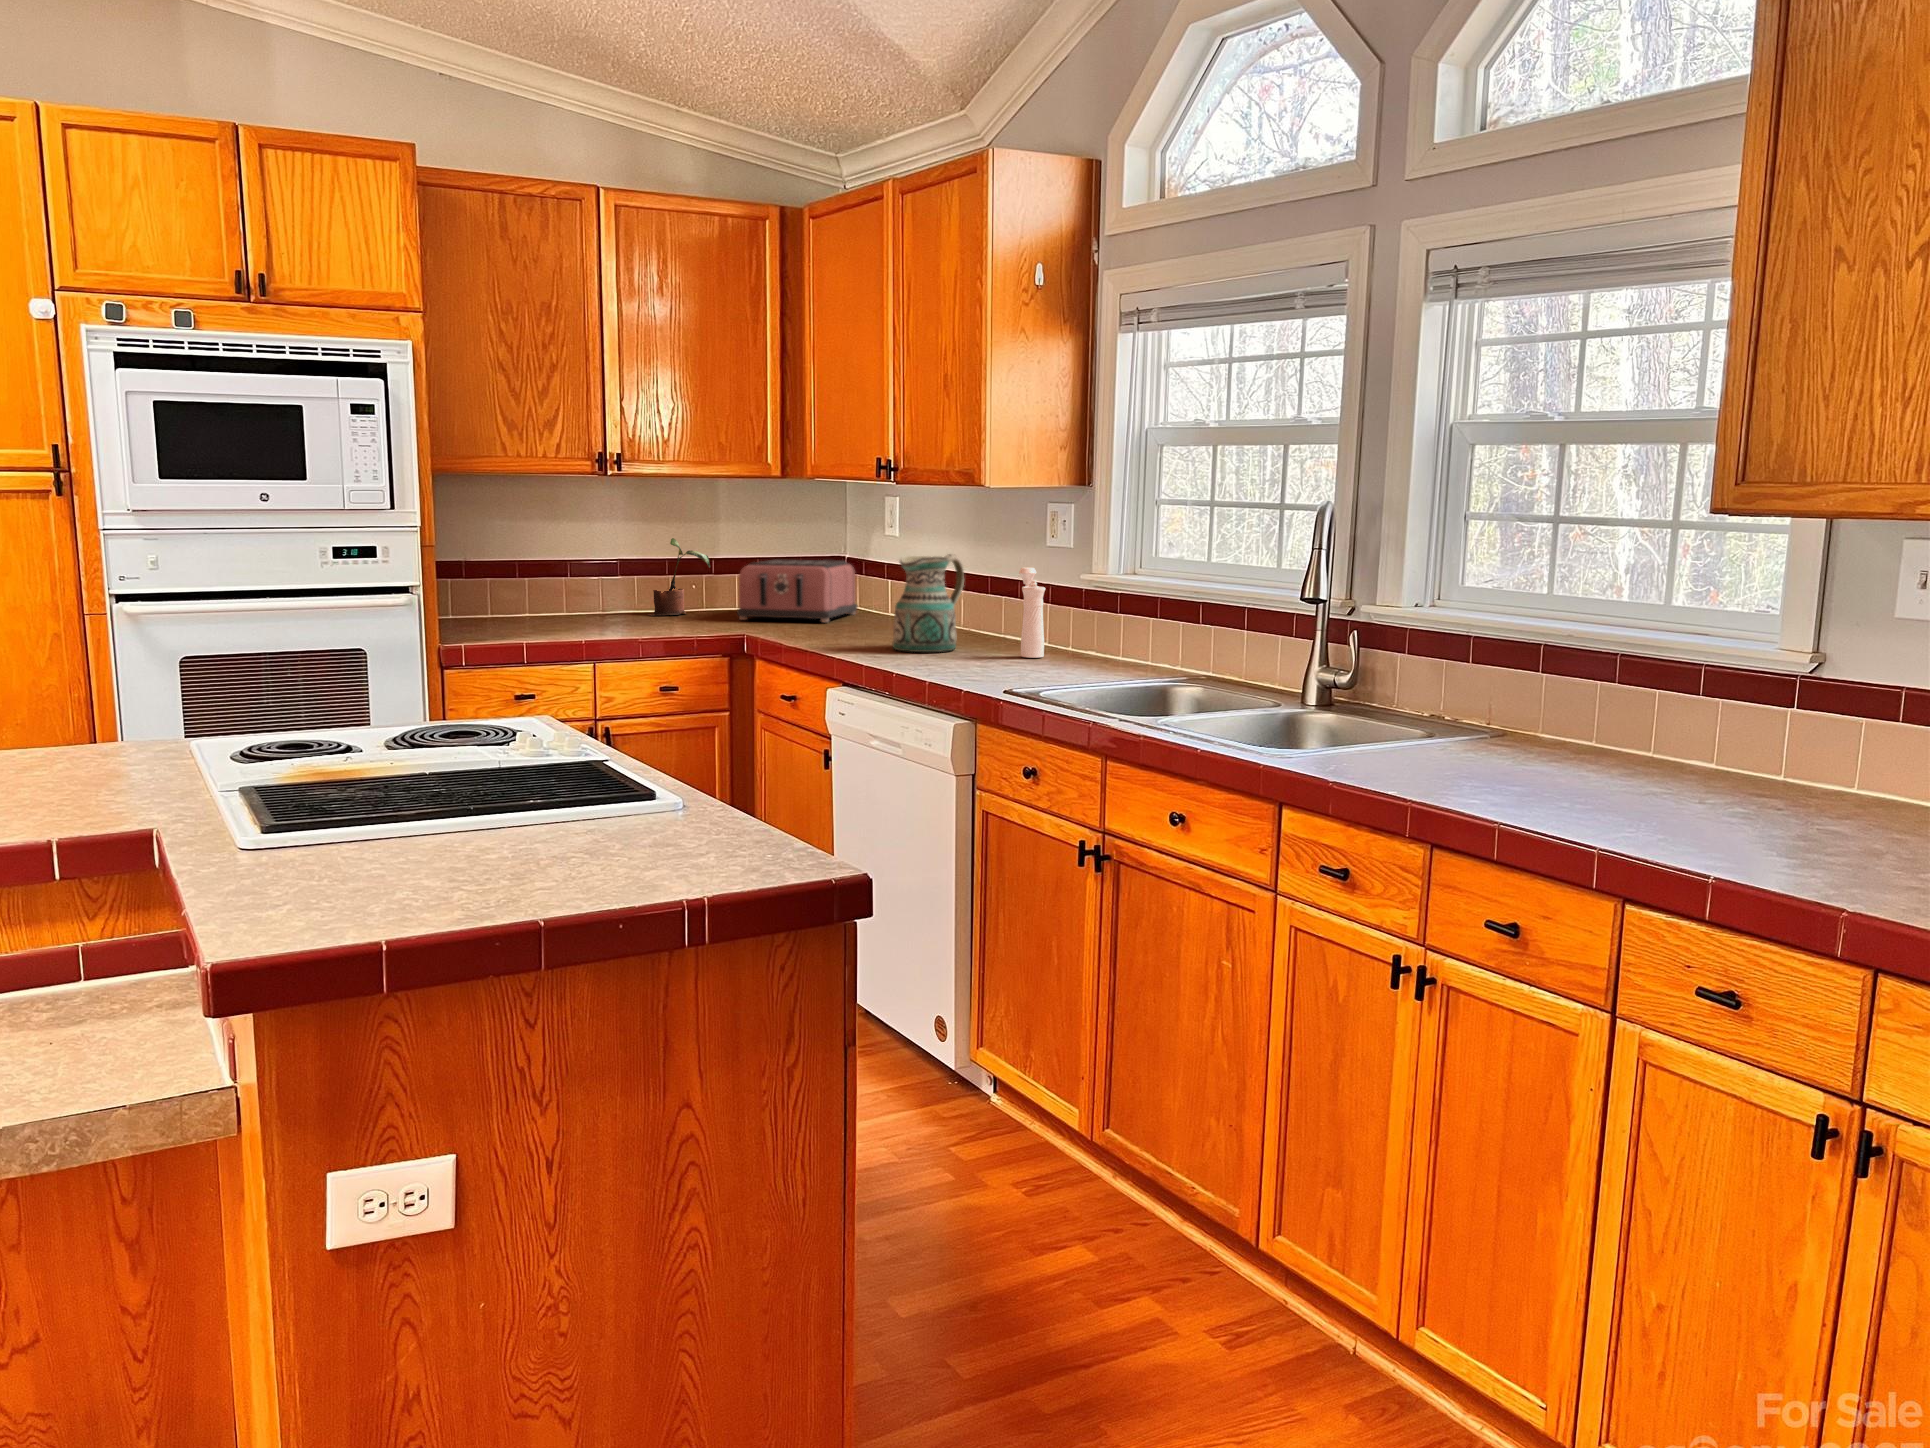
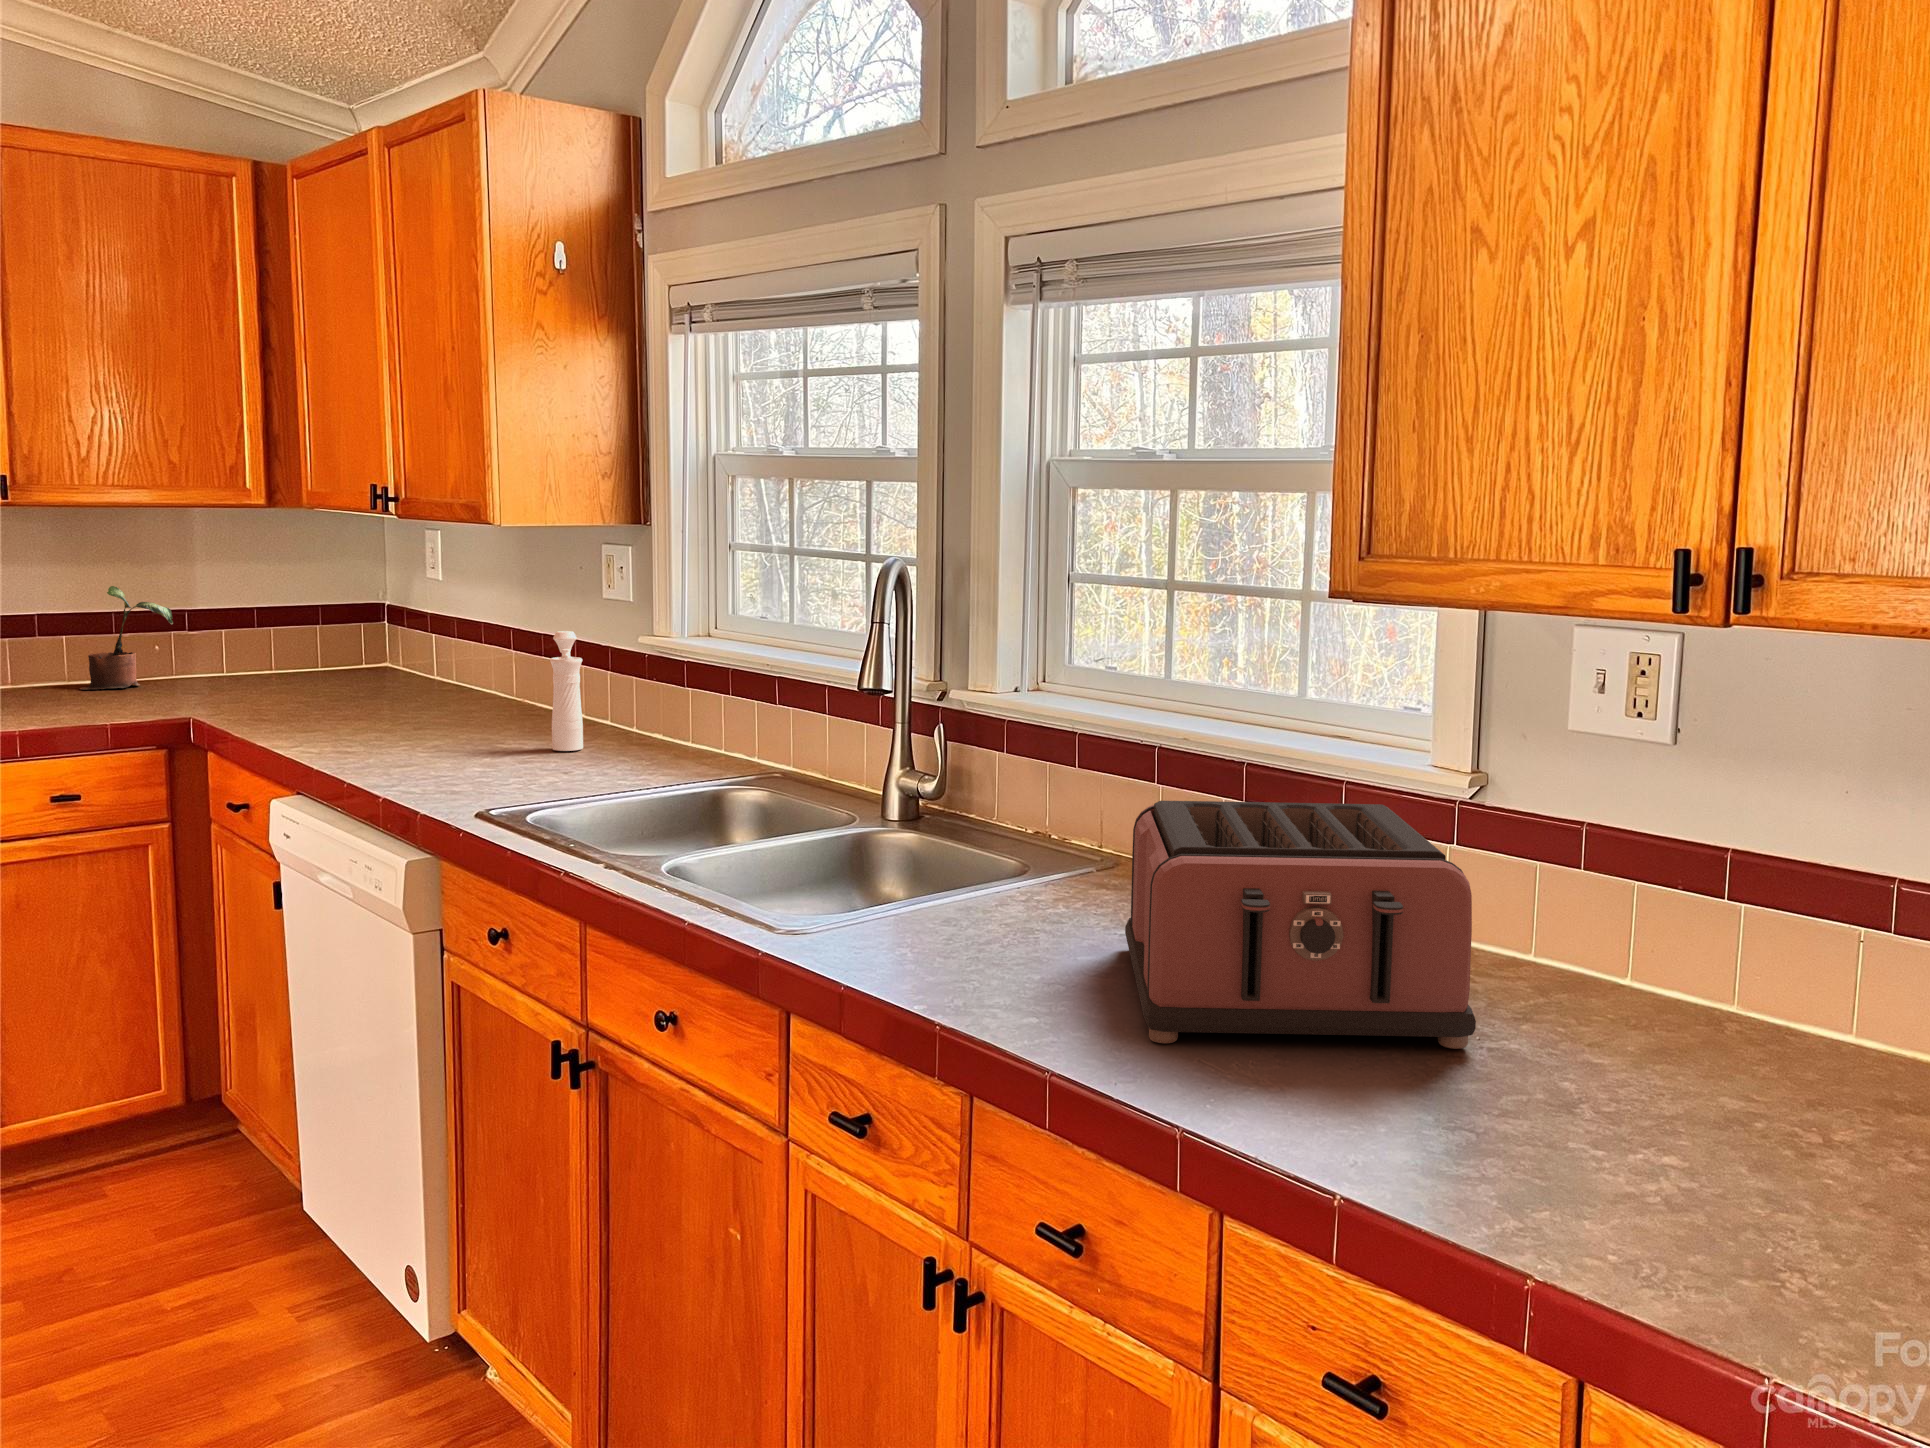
ceramic pitcher: present [892,554,964,652] -> none [381,613,487,745]
toaster: present [737,559,857,622] -> present [1125,801,1476,1049]

